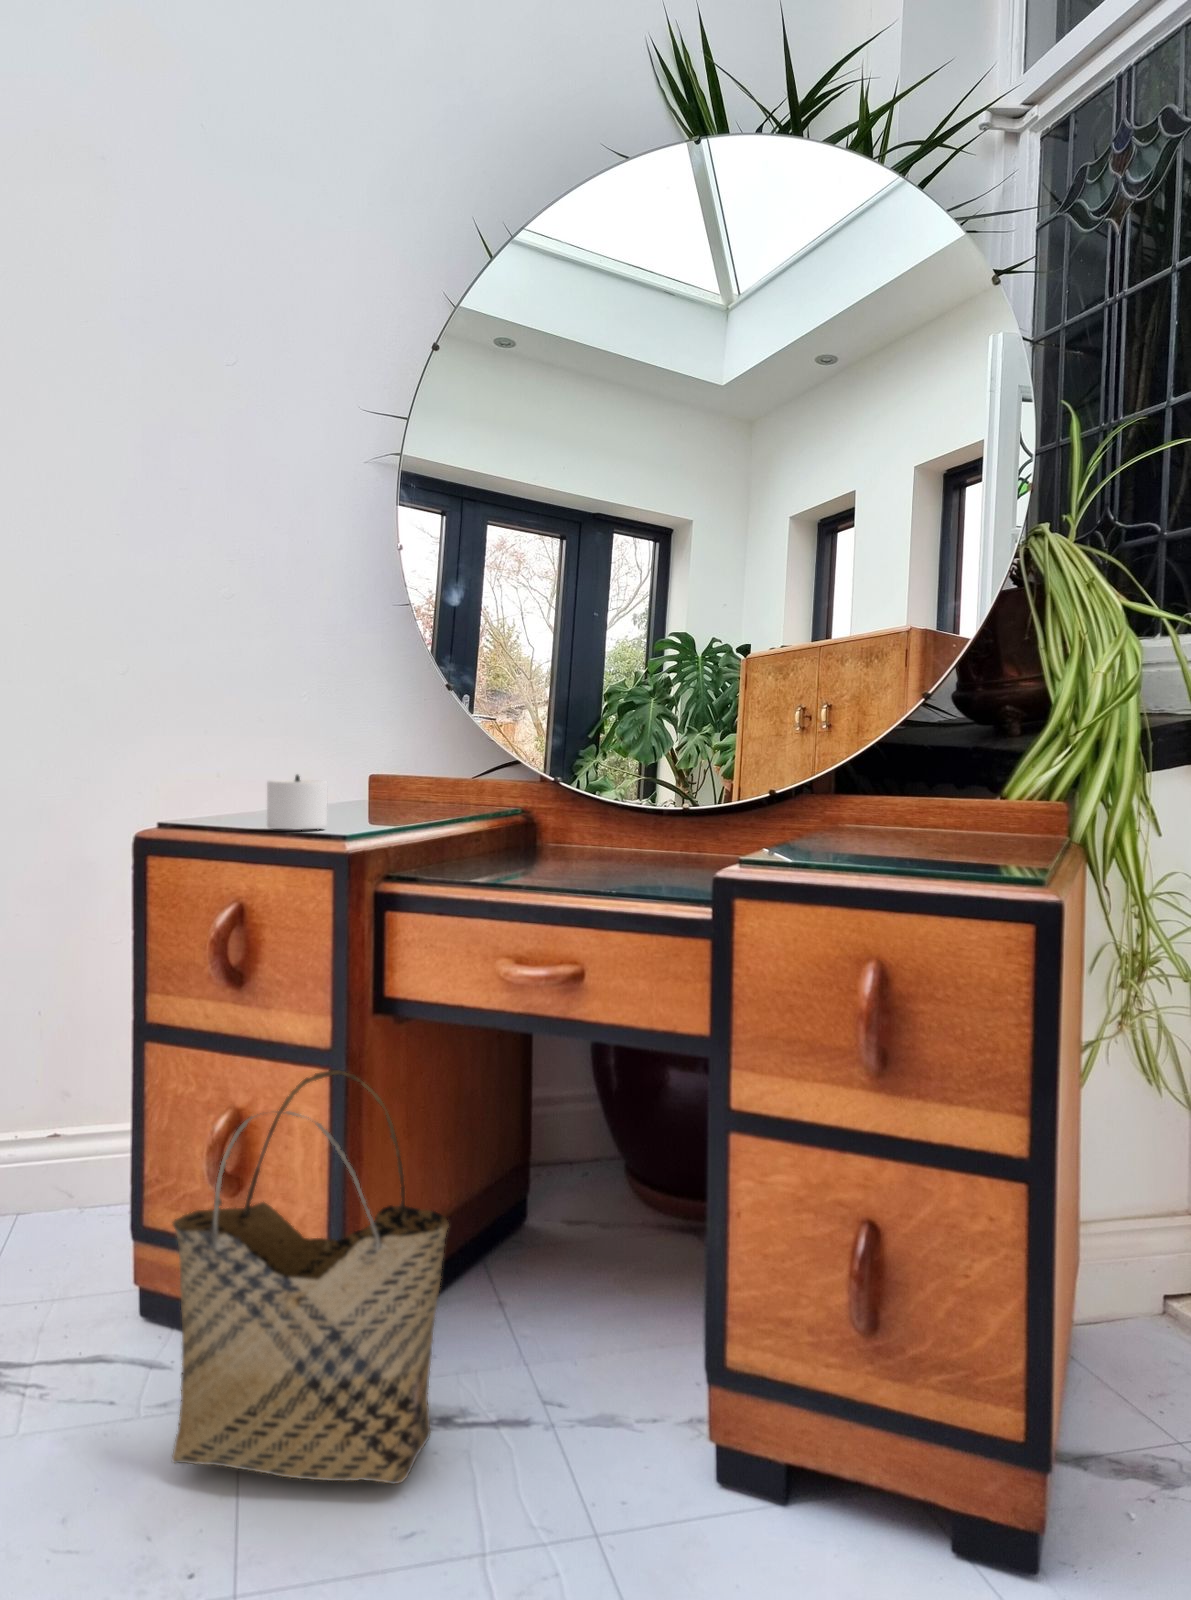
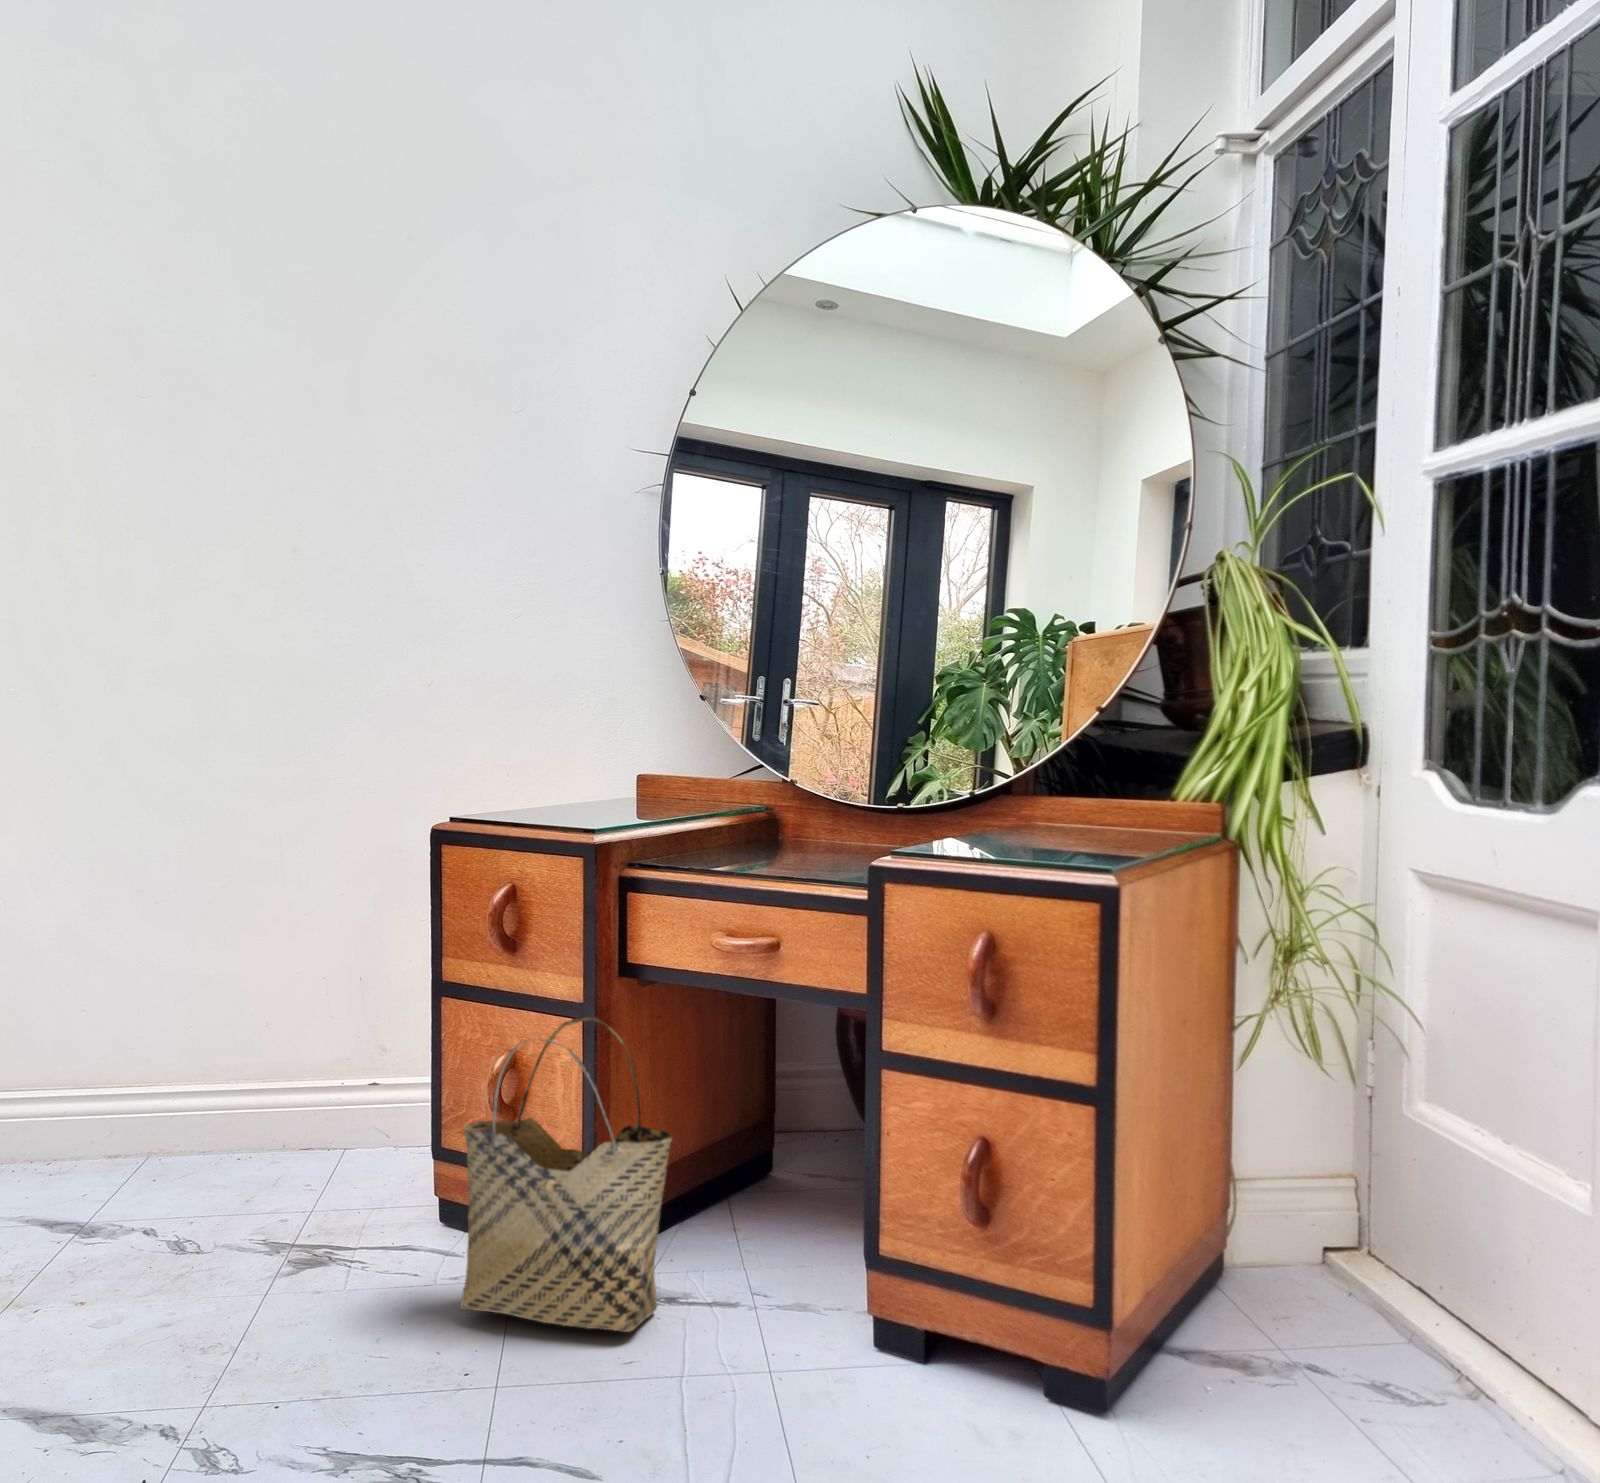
candle: present [267,775,328,829] -> none [539,775,611,821]

